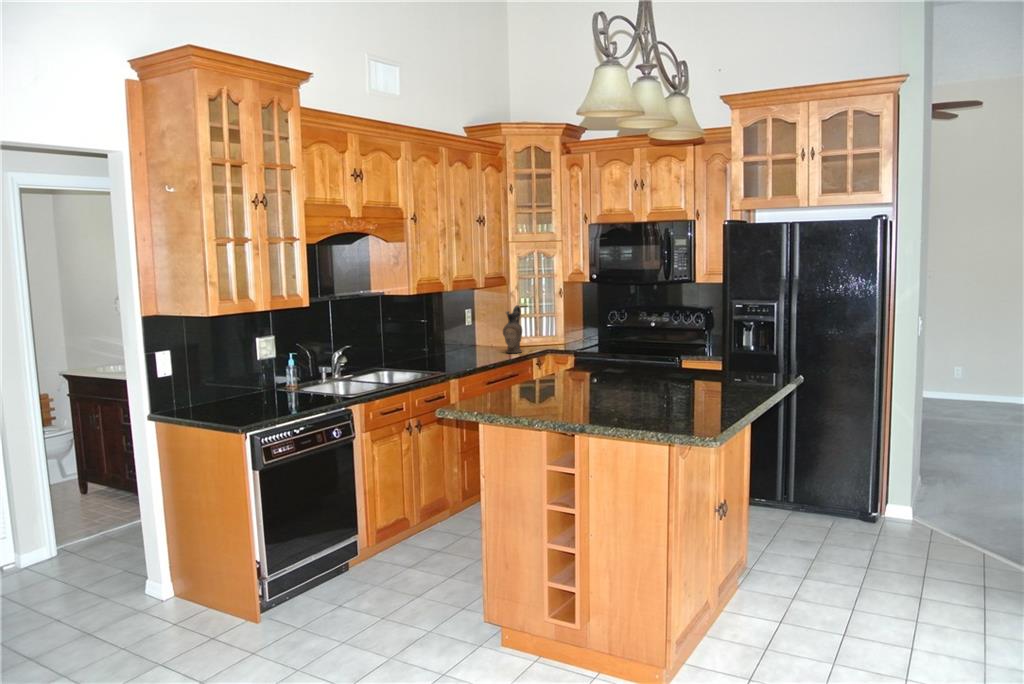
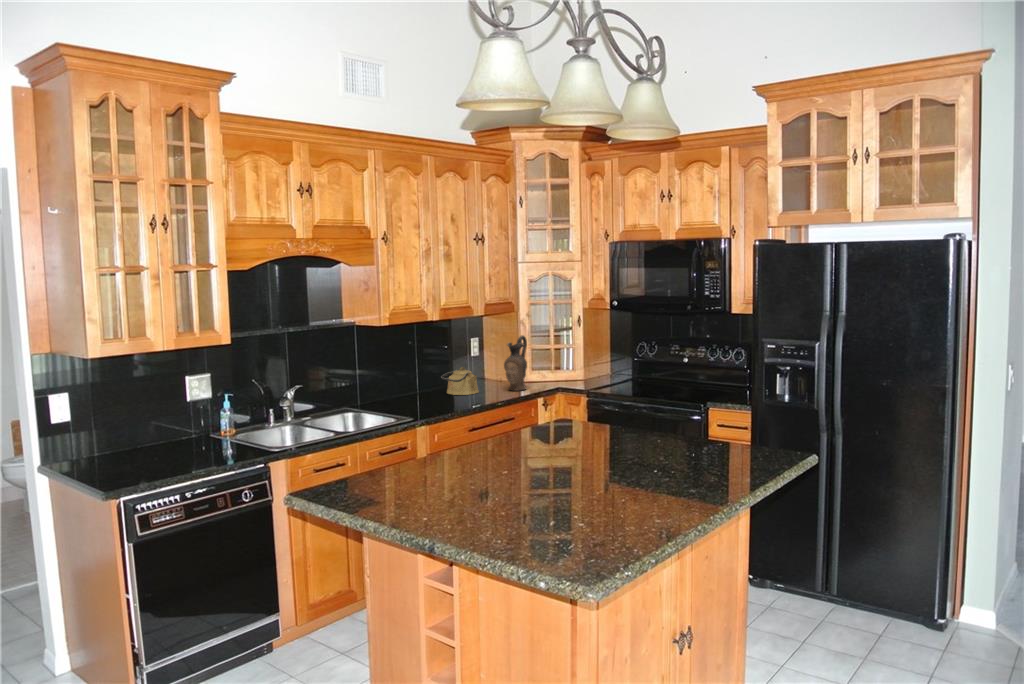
kettle: none [448,334,482,358] -> present [441,367,479,395]

